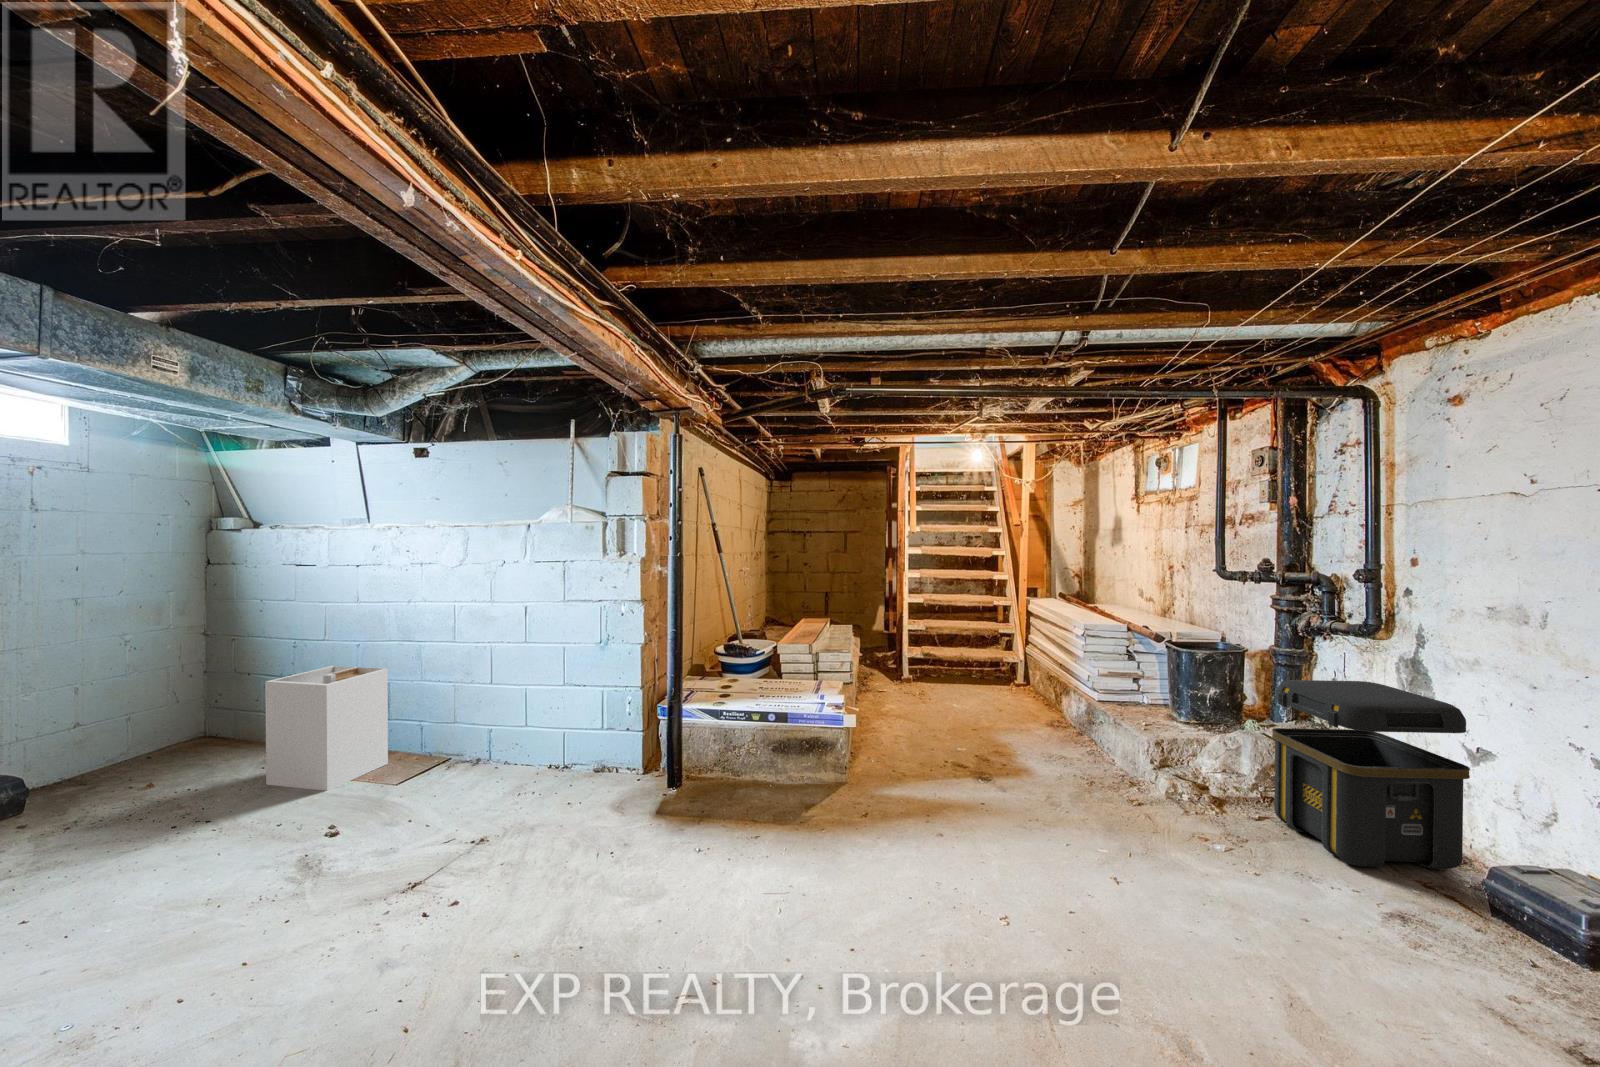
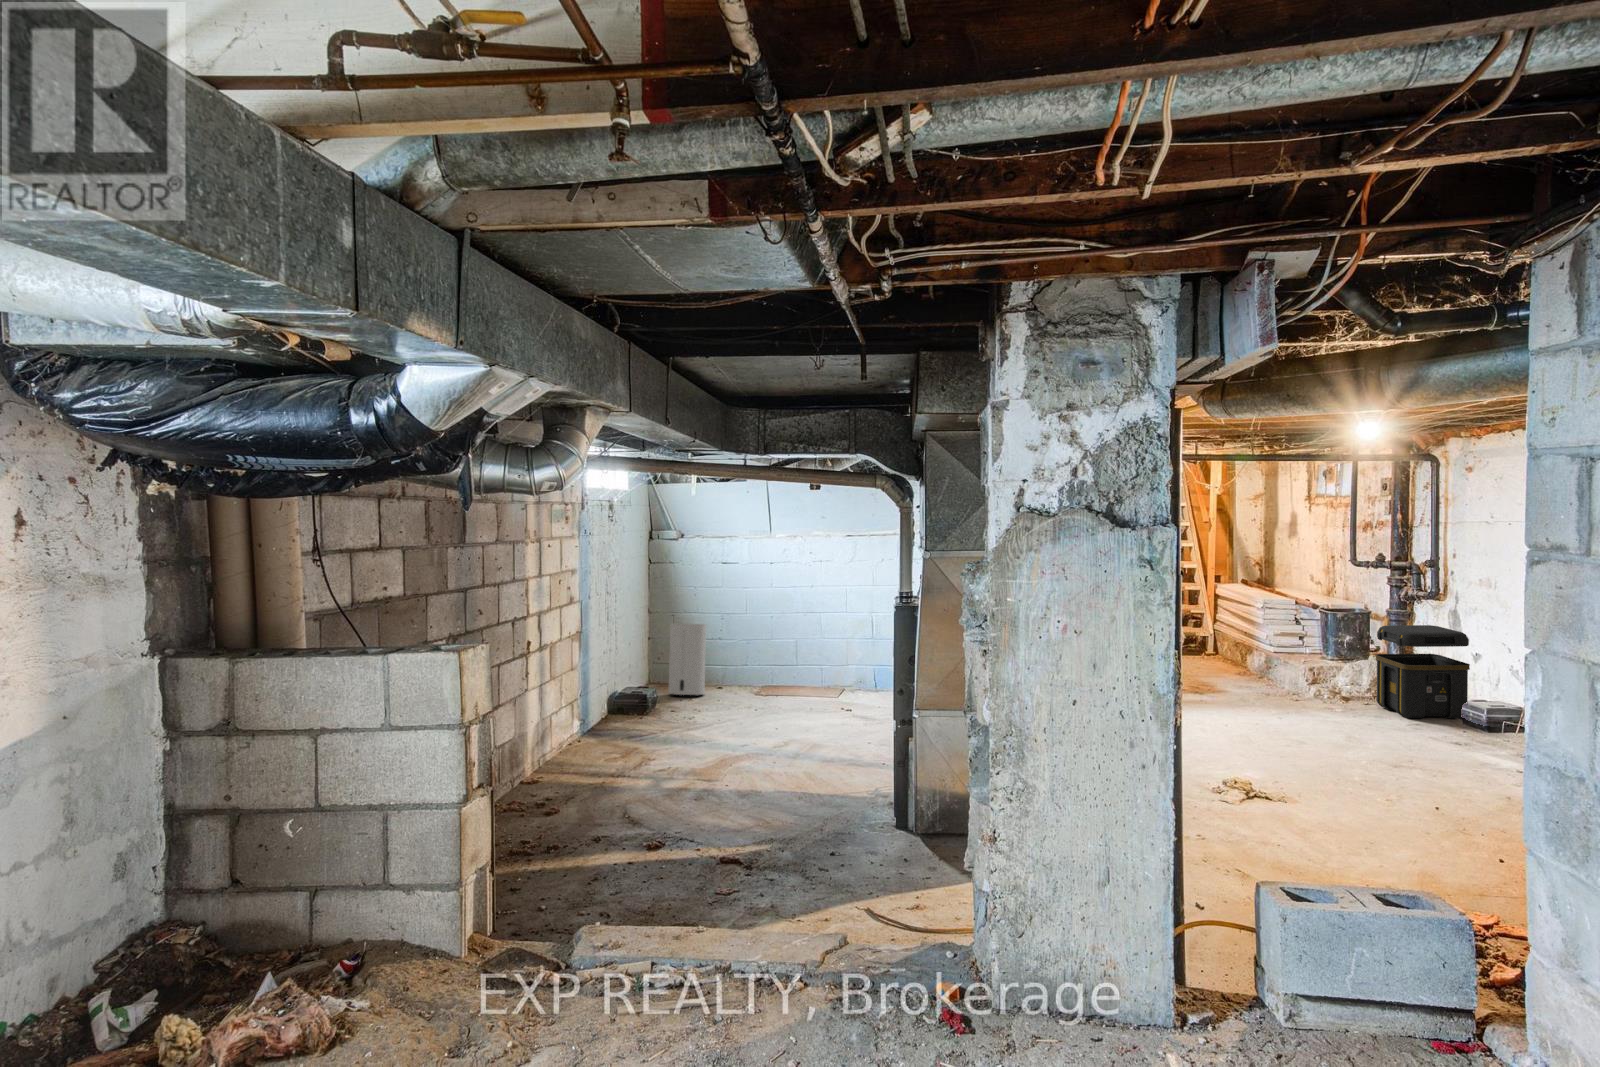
air purifier: none [176,643,258,758] -> present [669,624,706,695]
laundry hamper: present [265,666,388,791] -> none [756,635,810,706]

